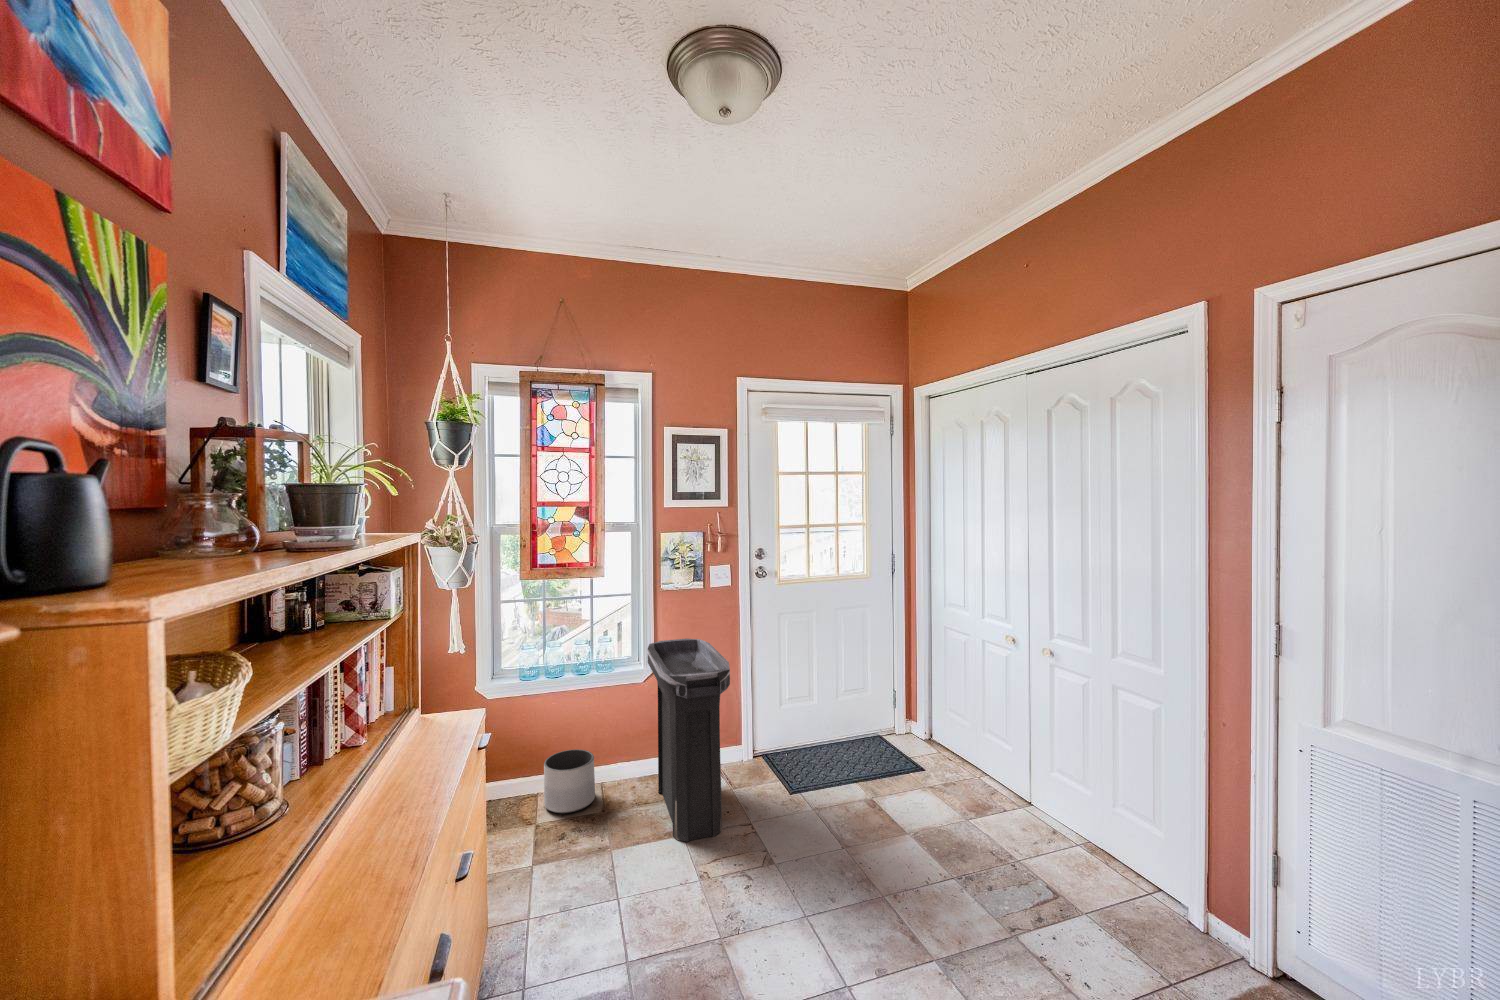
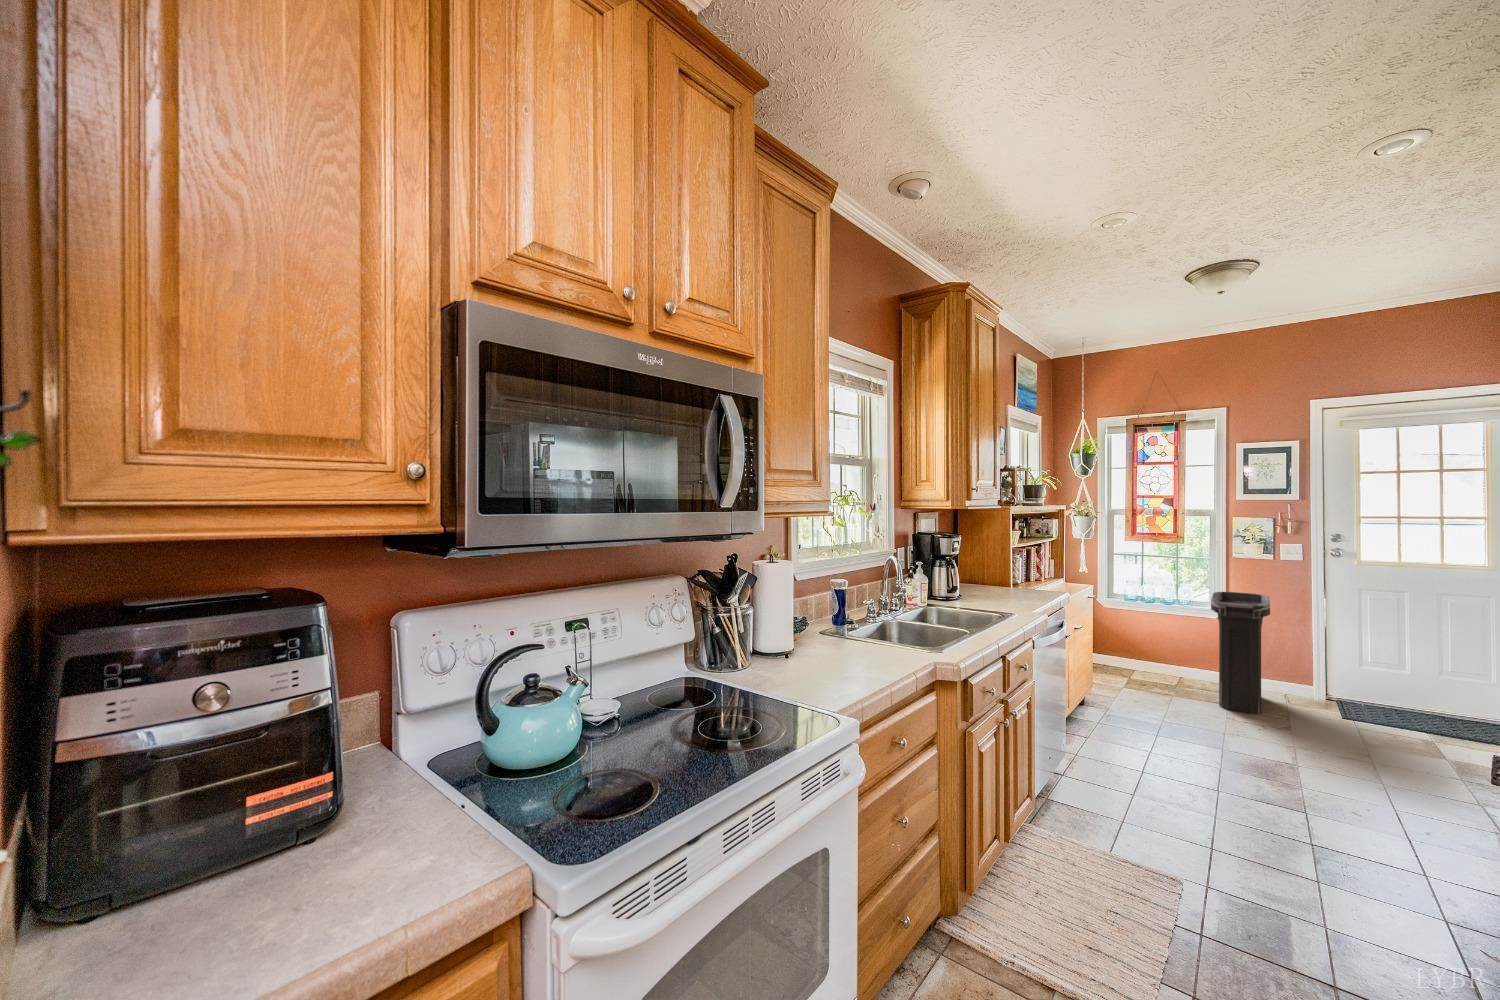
planter: present [544,749,595,814] -> none [1137,649,1173,682]

